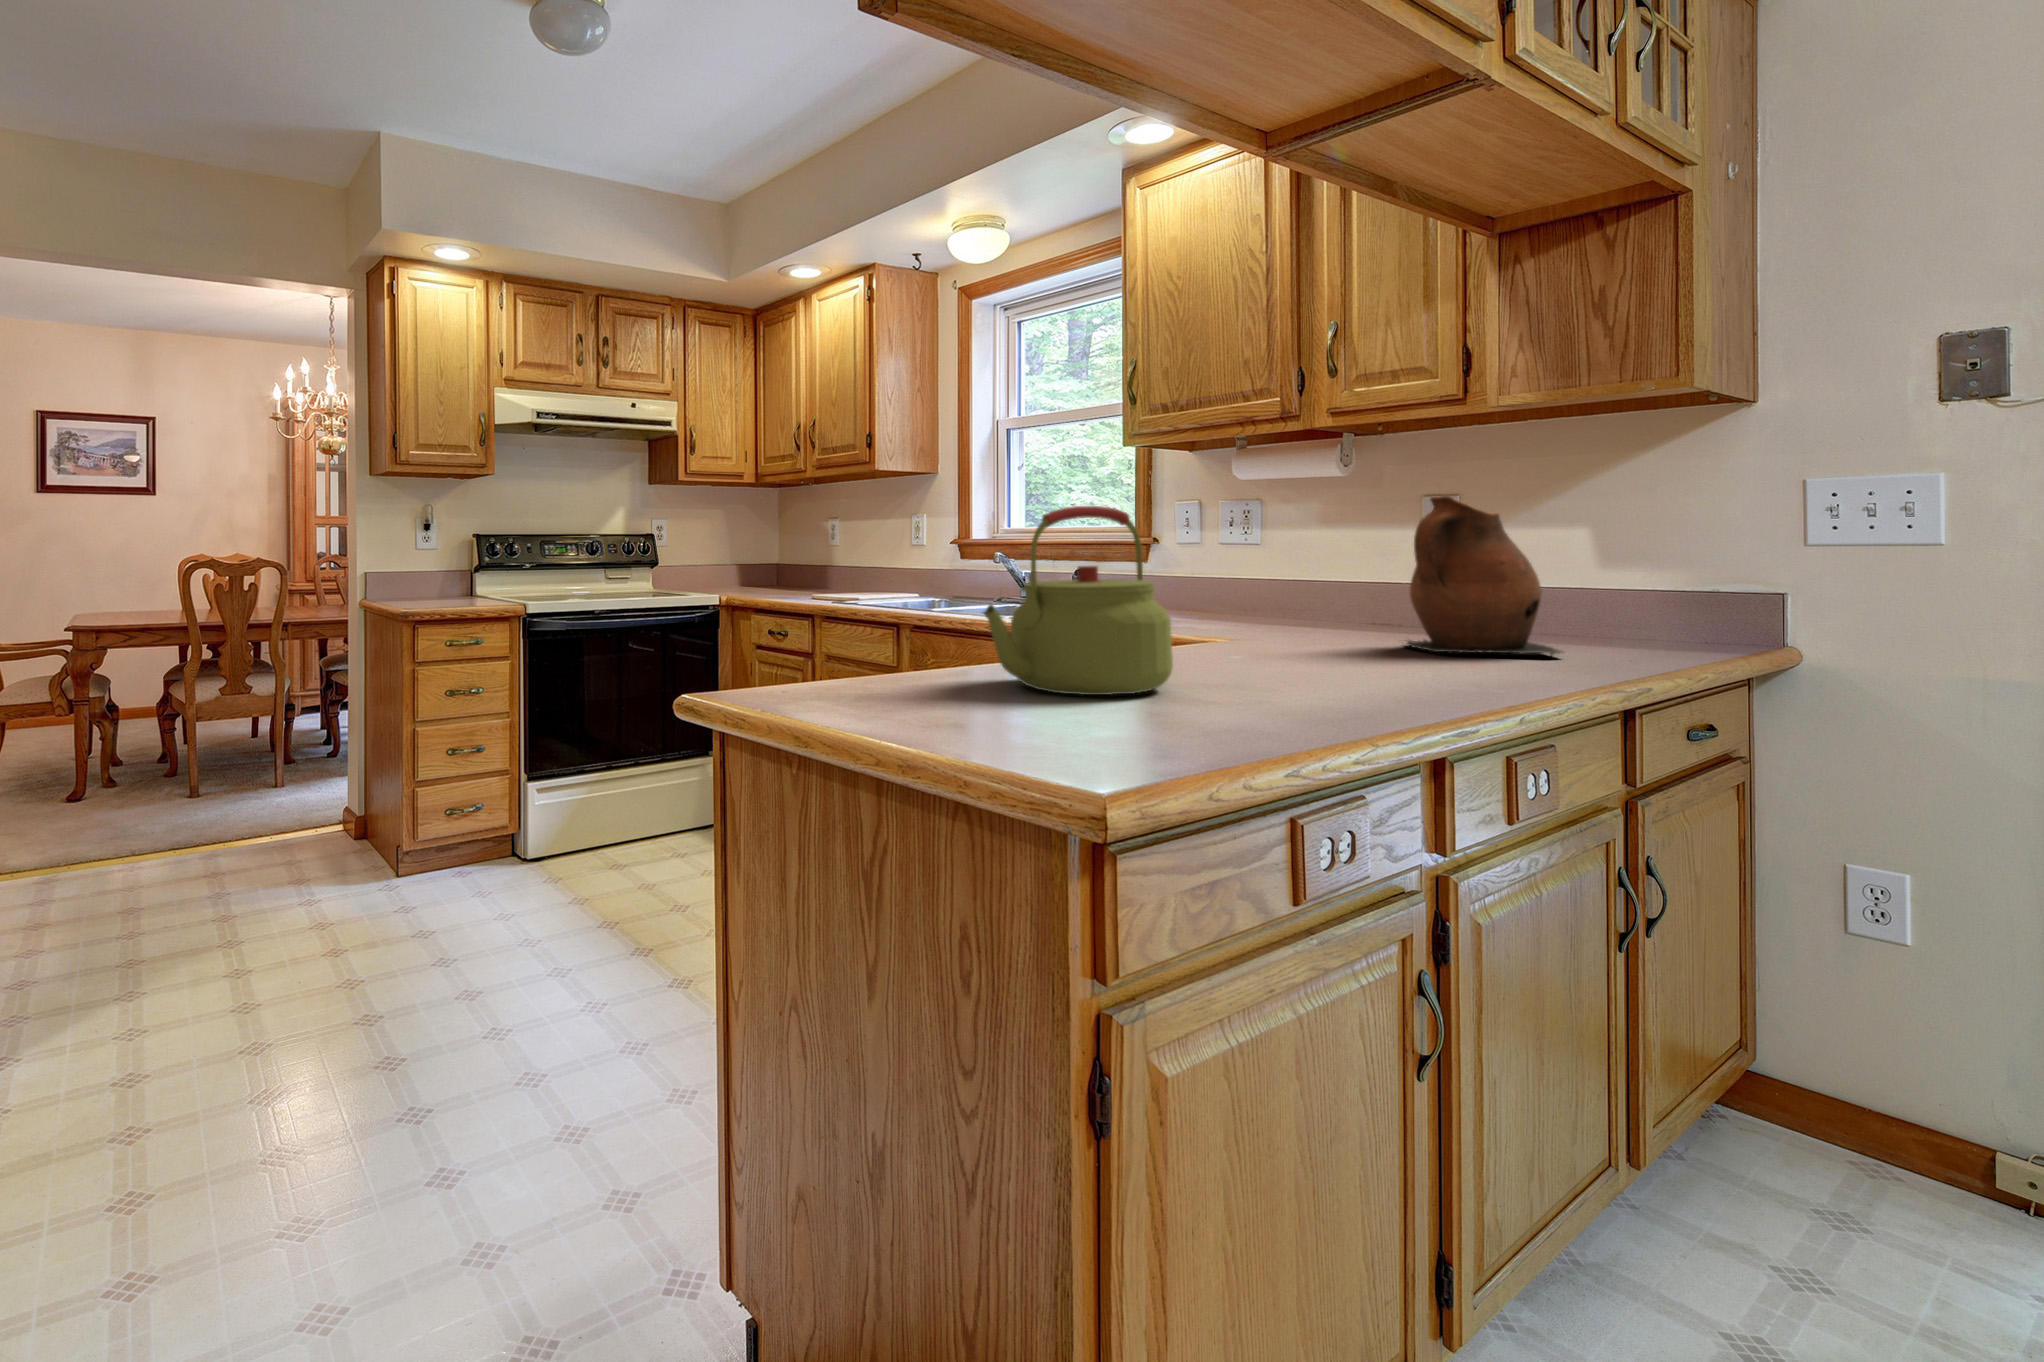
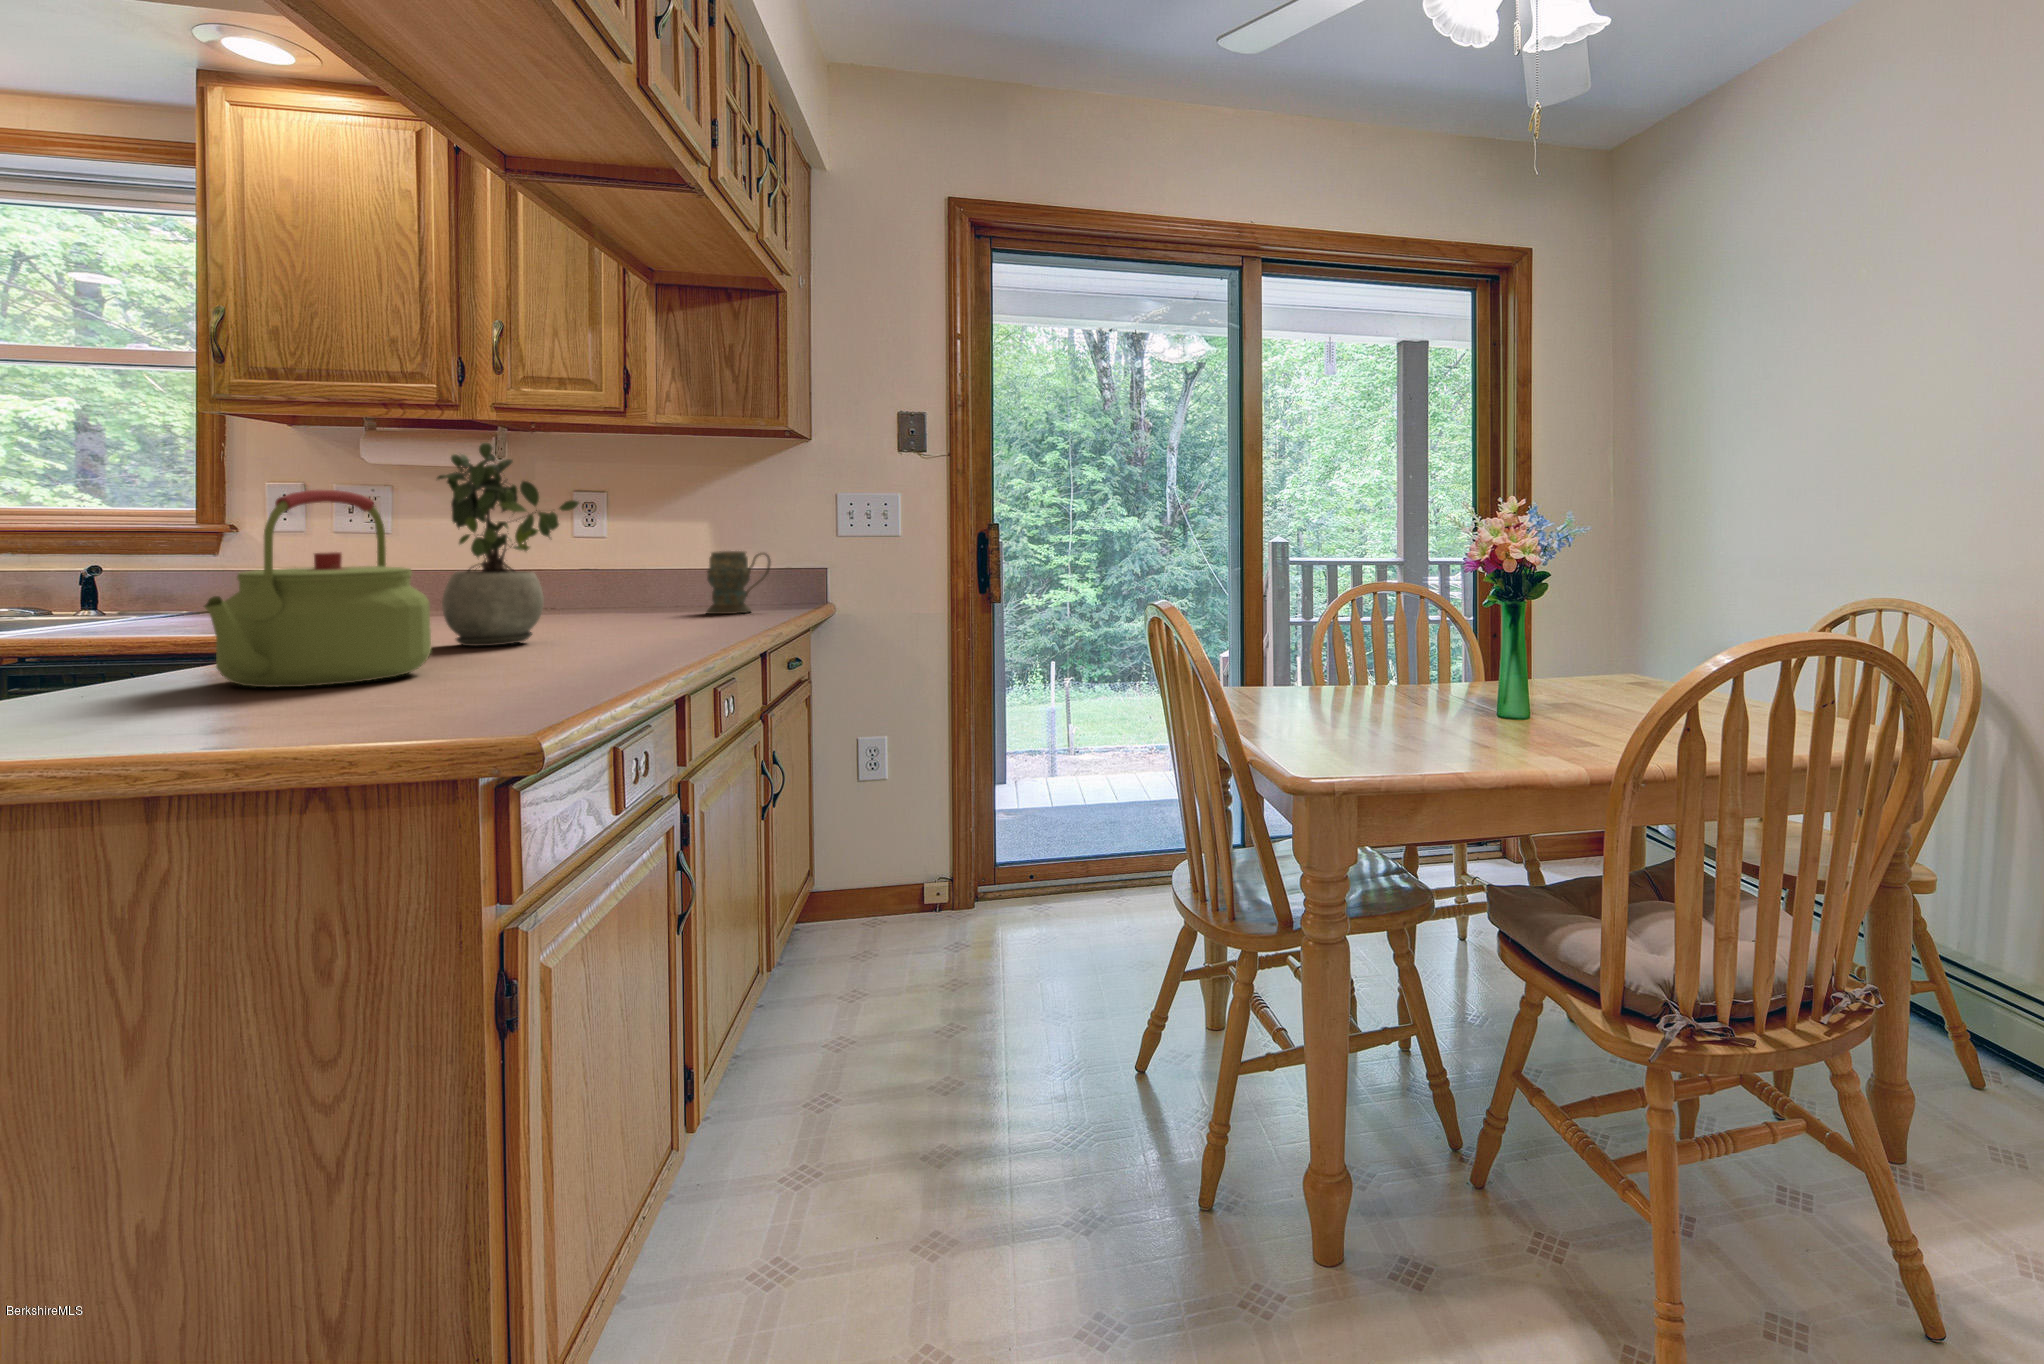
potted plant: none [1226,448,1357,667] -> present [437,443,579,646]
ceramic pitcher: present [1405,496,1563,656] -> none [571,494,707,624]
mug: none [1580,566,1682,651] -> present [707,551,771,614]

